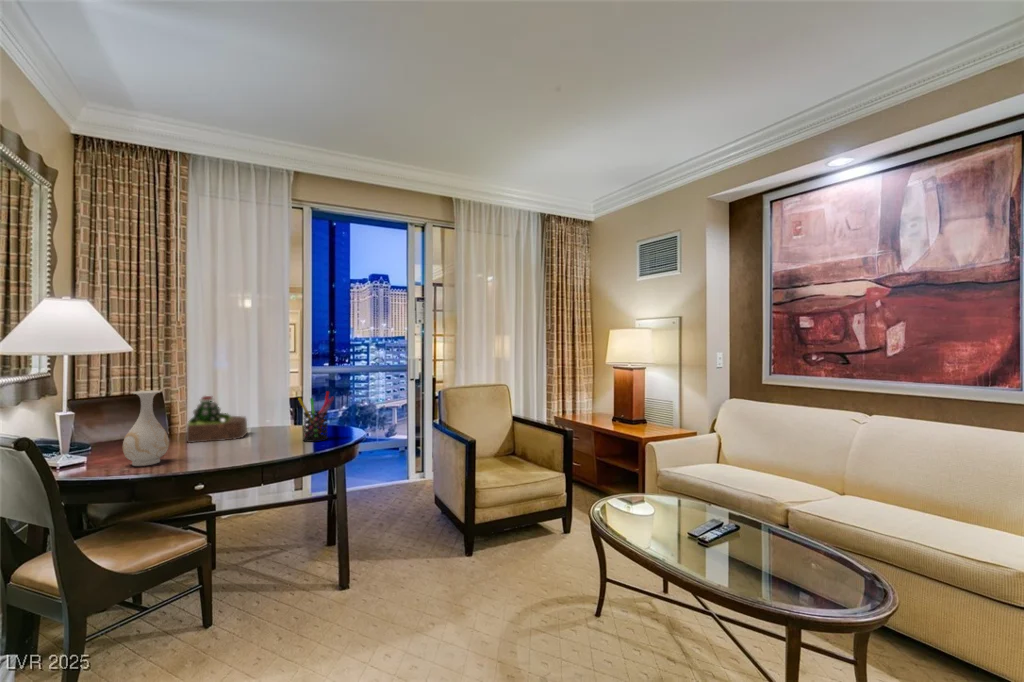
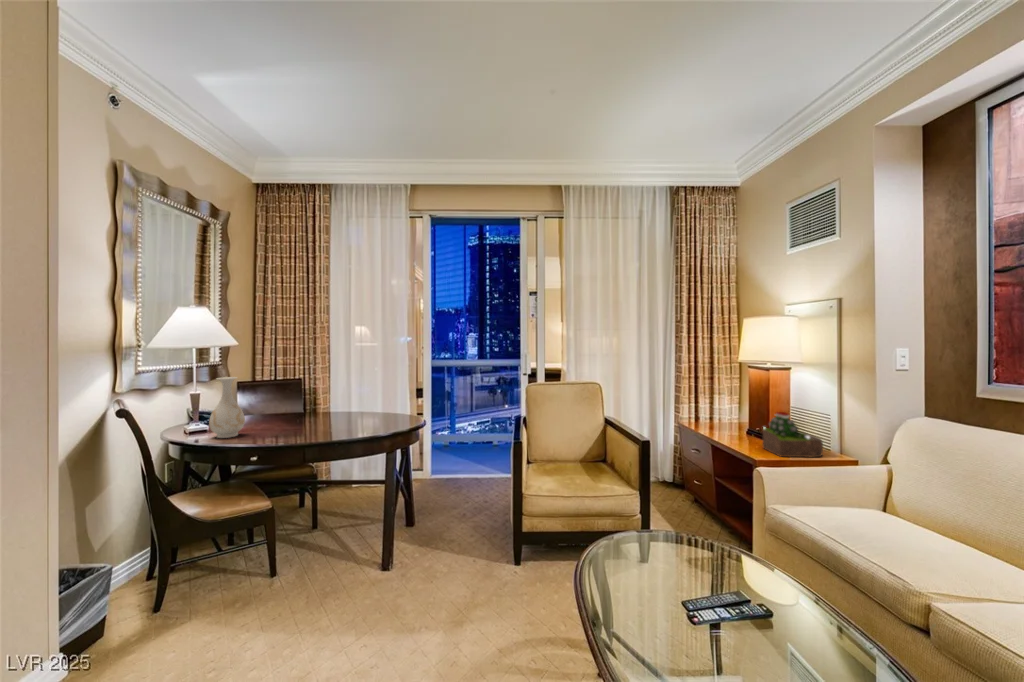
pen holder: present [298,392,334,442] -> none [356,383,387,430]
succulent plant: present [187,396,247,443] -> present [763,412,823,457]

